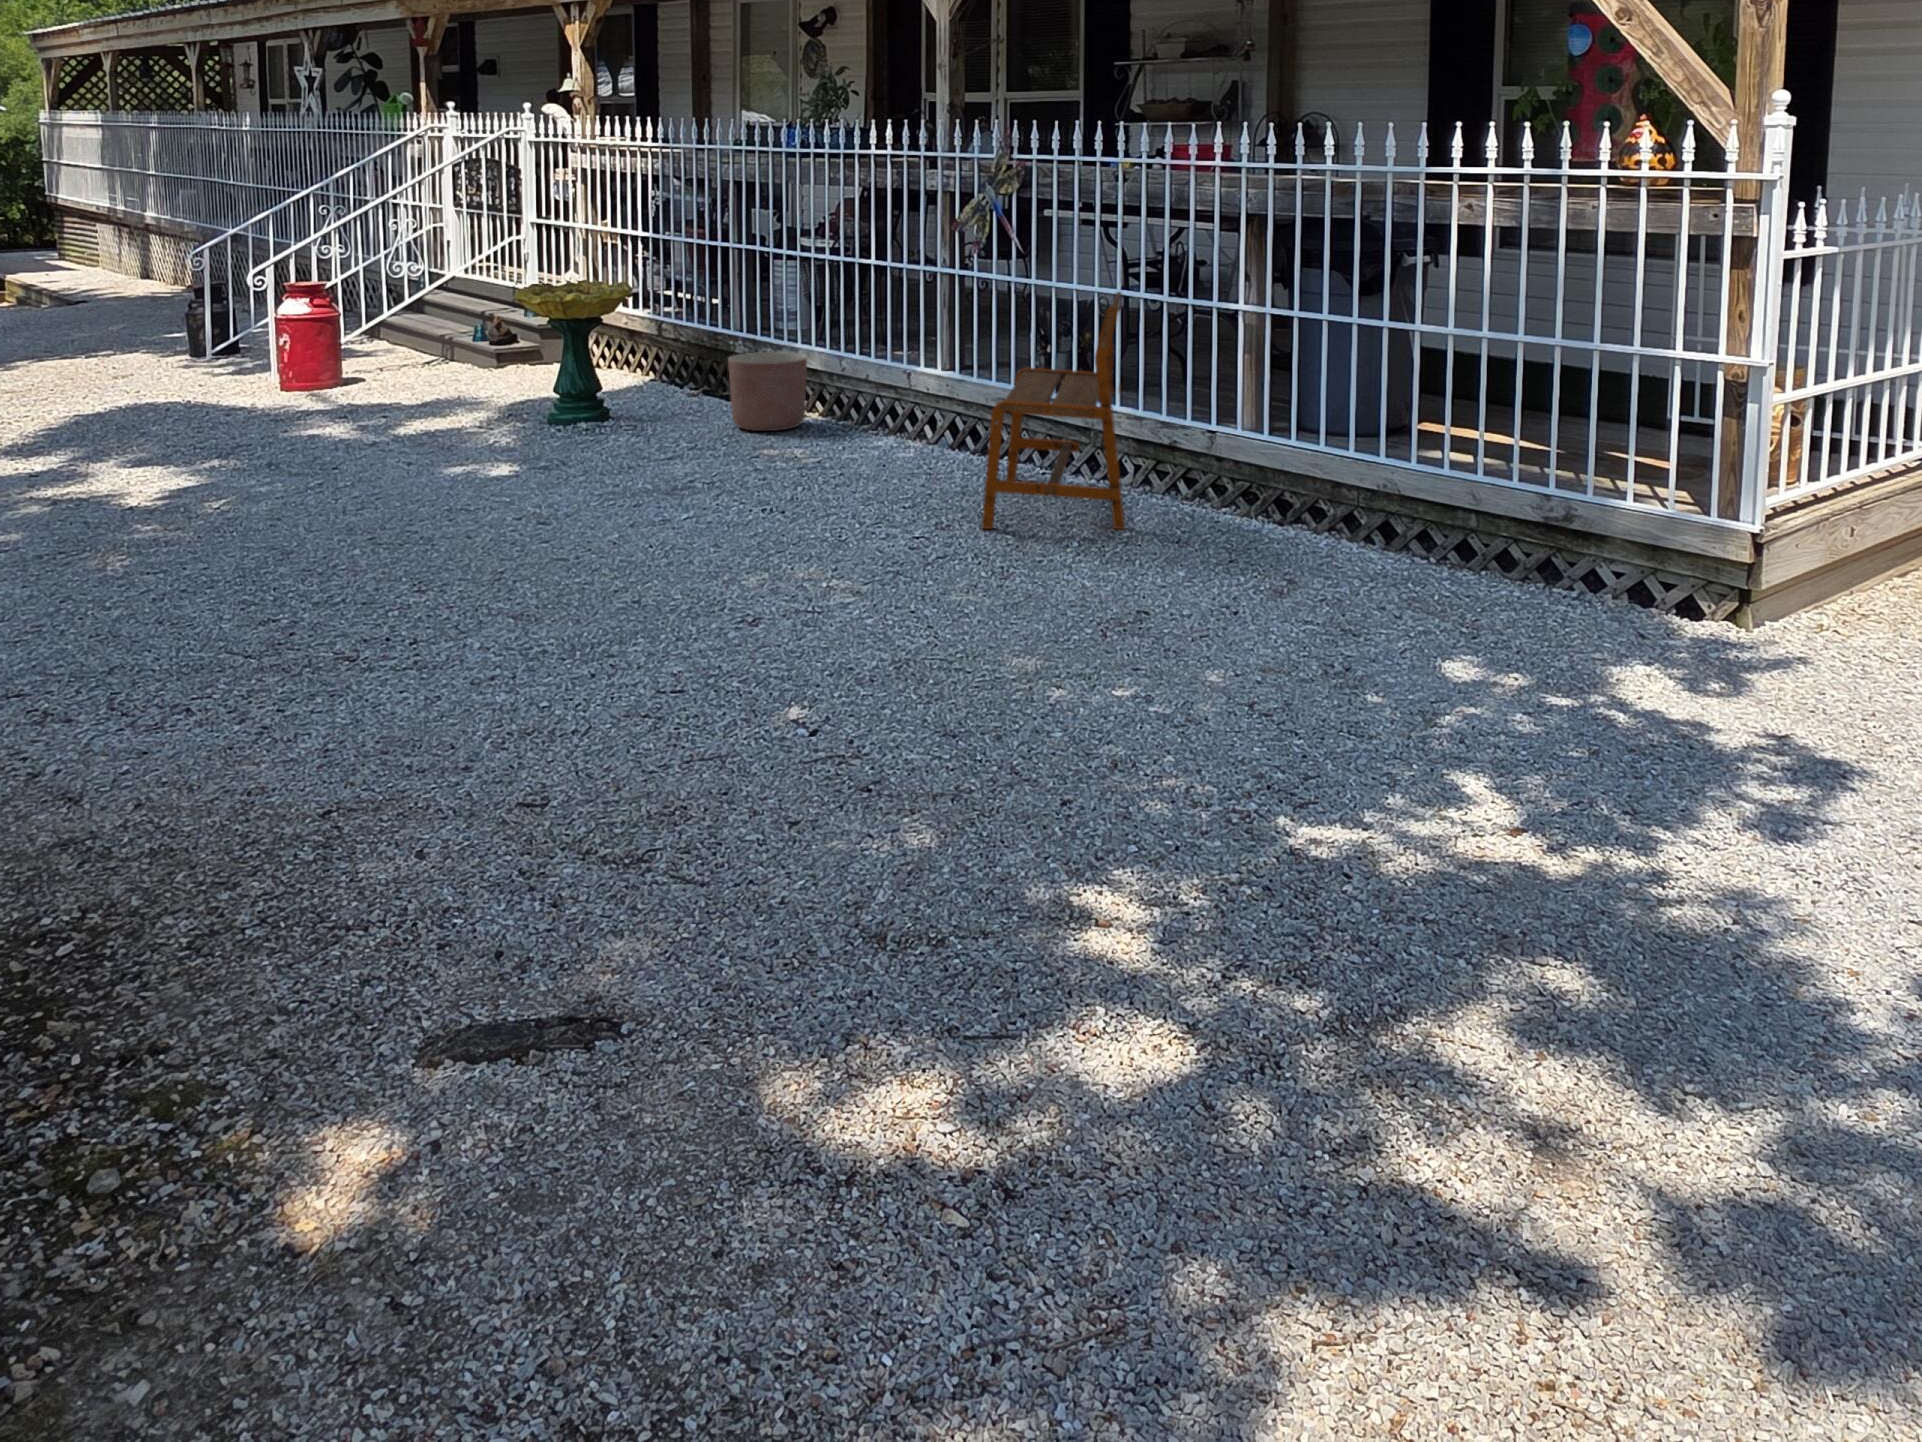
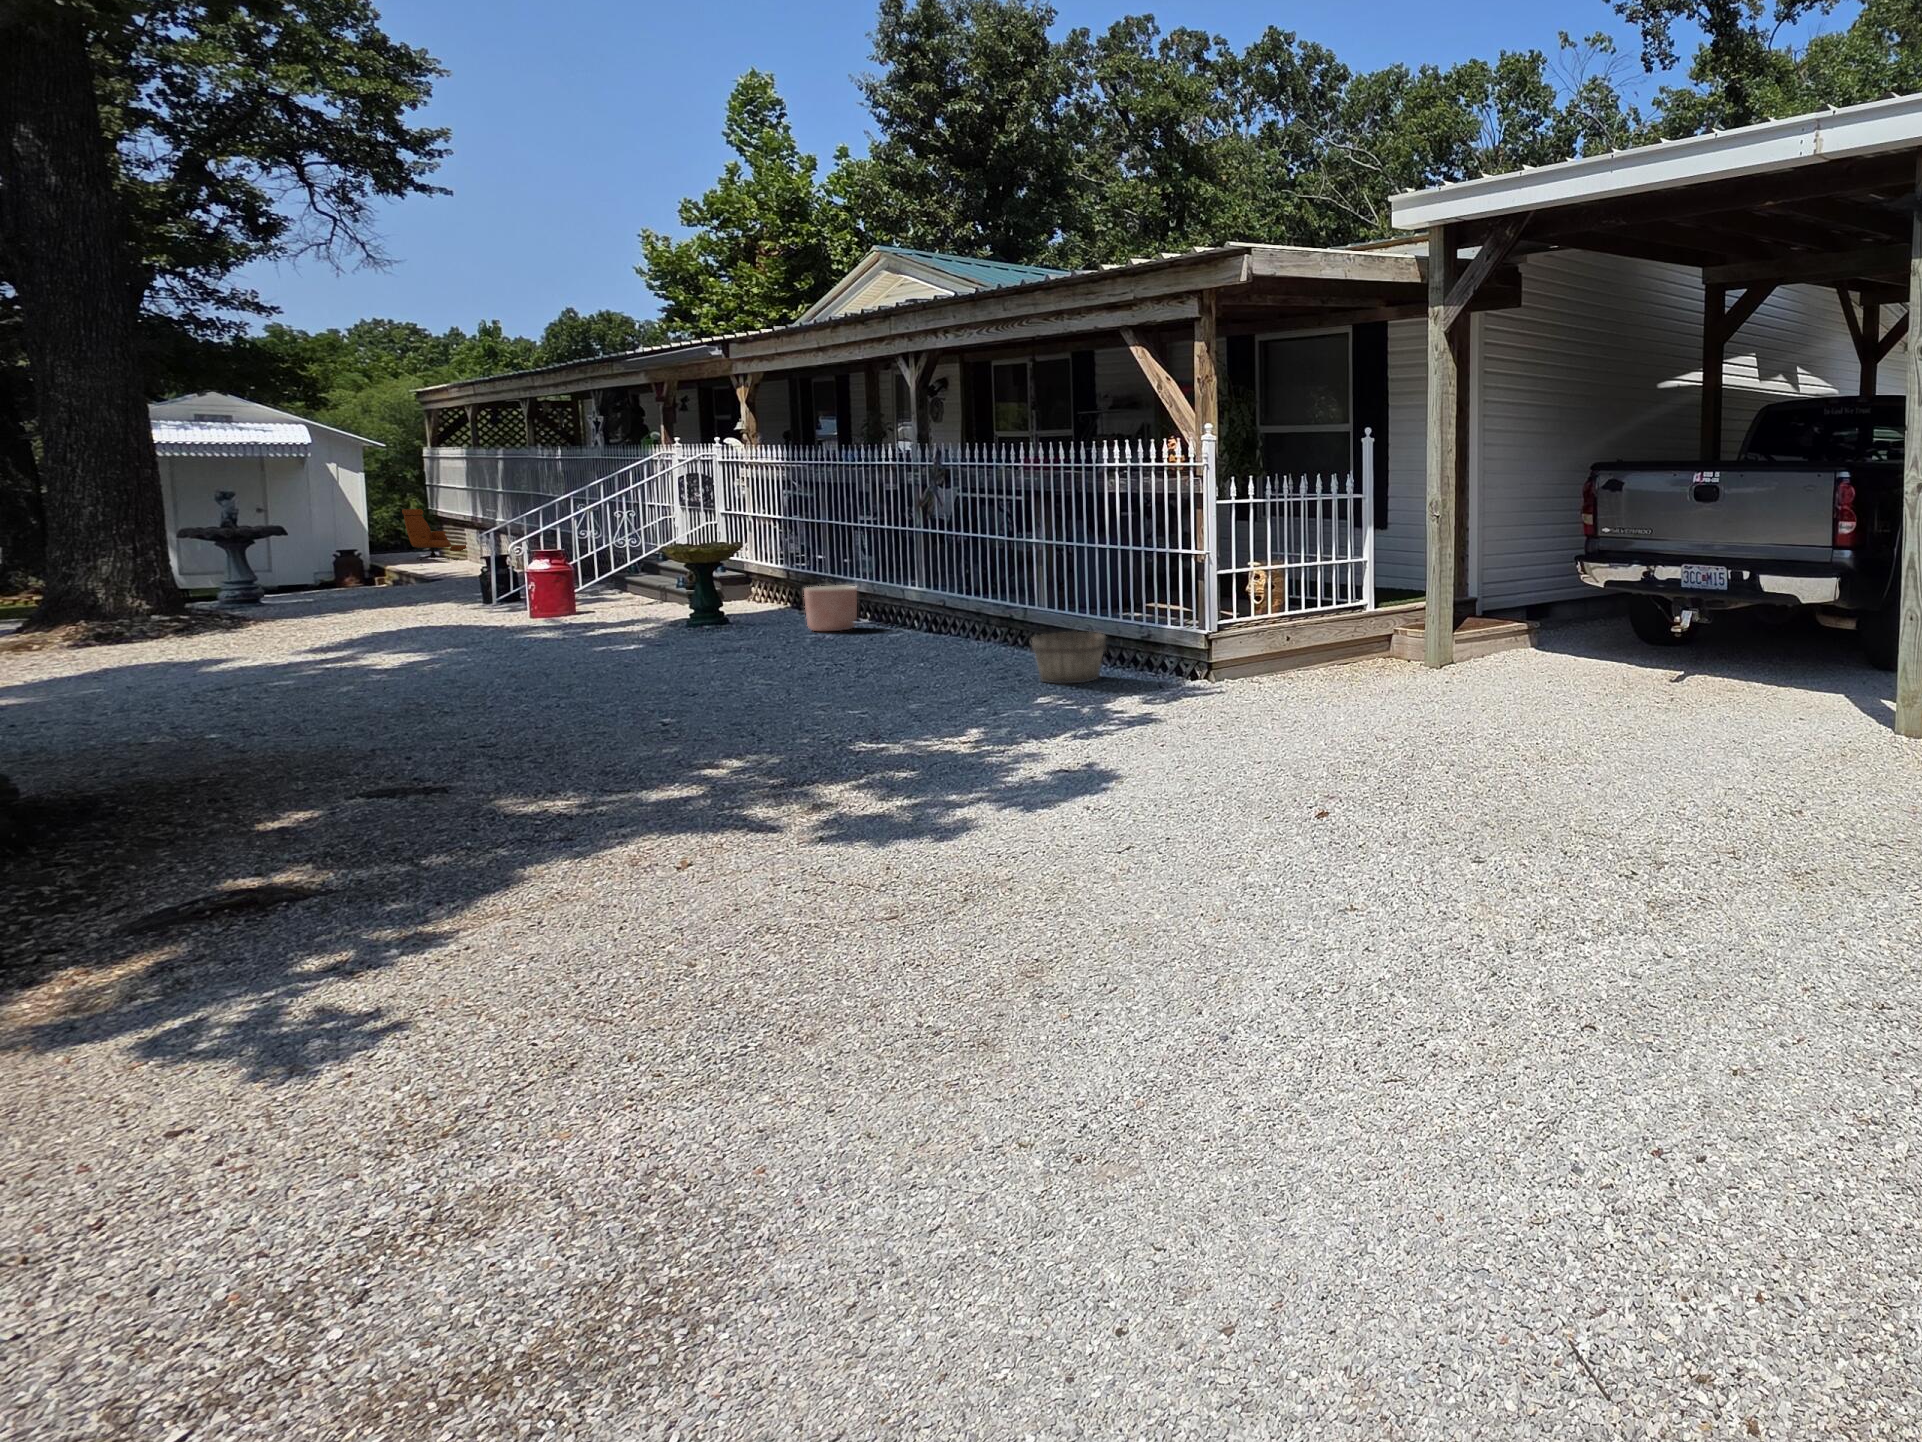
lounge chair: none [19,196,114,268] -> present [402,509,466,560]
bench: present [982,292,1125,529] -> none [883,537,1008,665]
wooden bucket: none [1325,472,1467,599] -> present [1032,629,1107,684]

